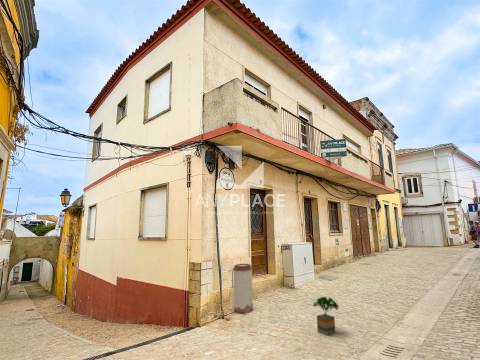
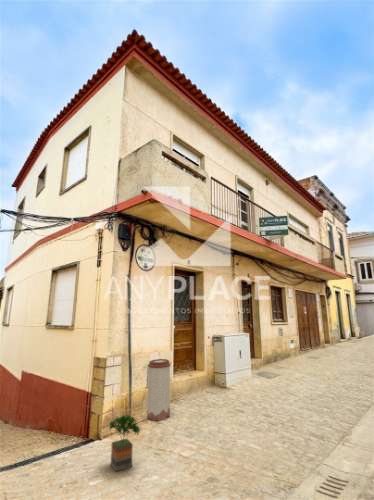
potted tree: present [314,297,339,335] -> present [109,415,140,471]

